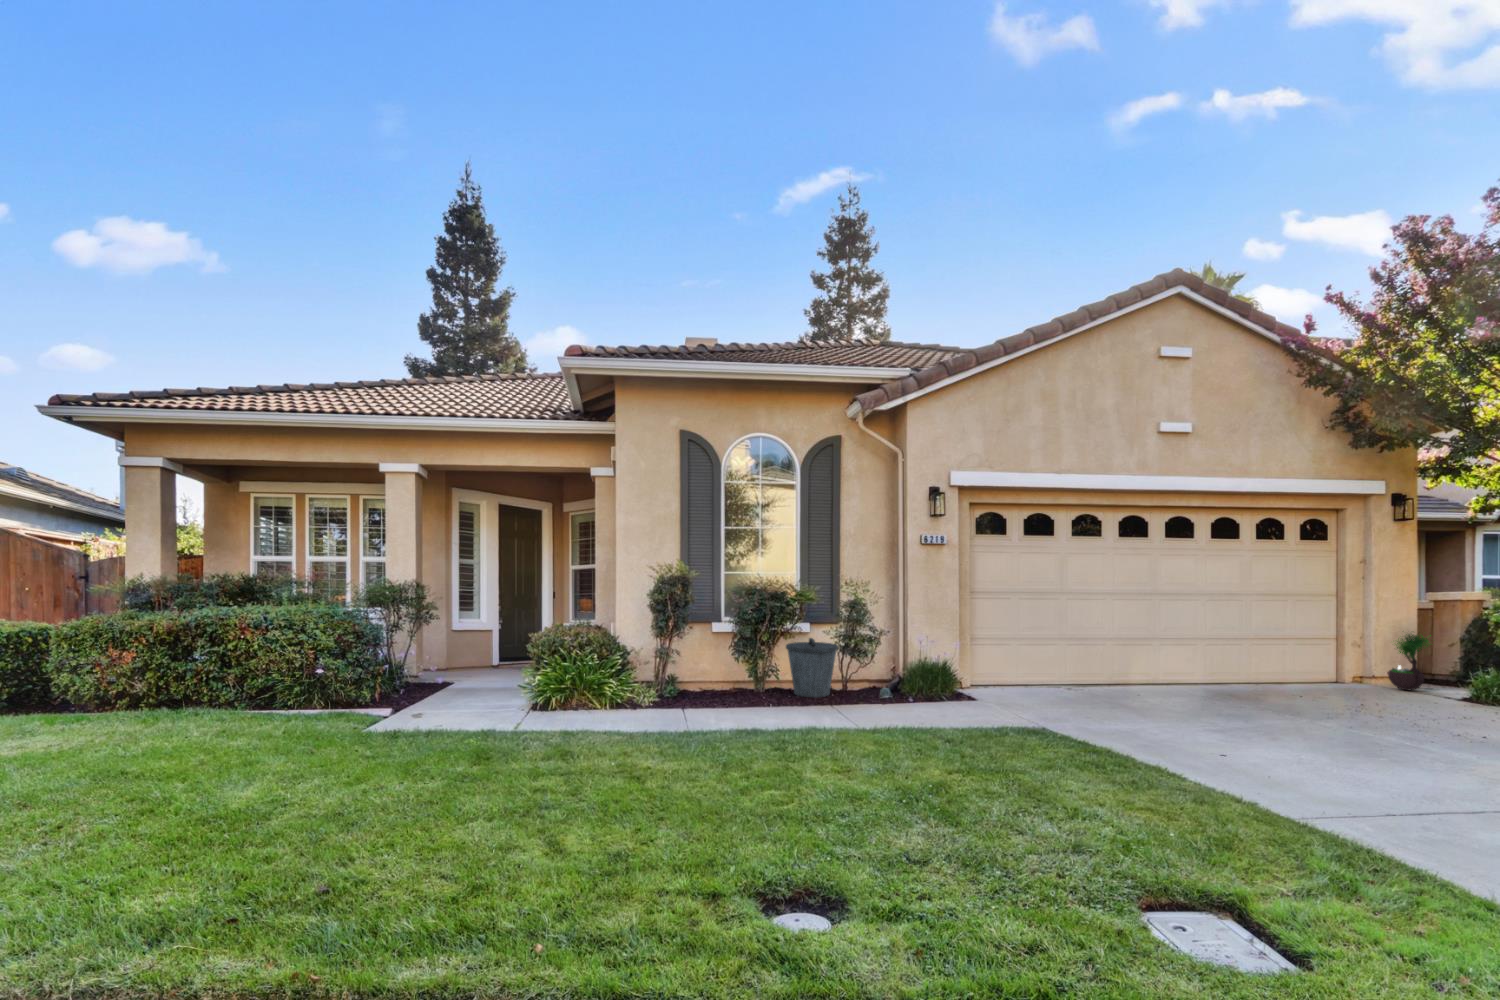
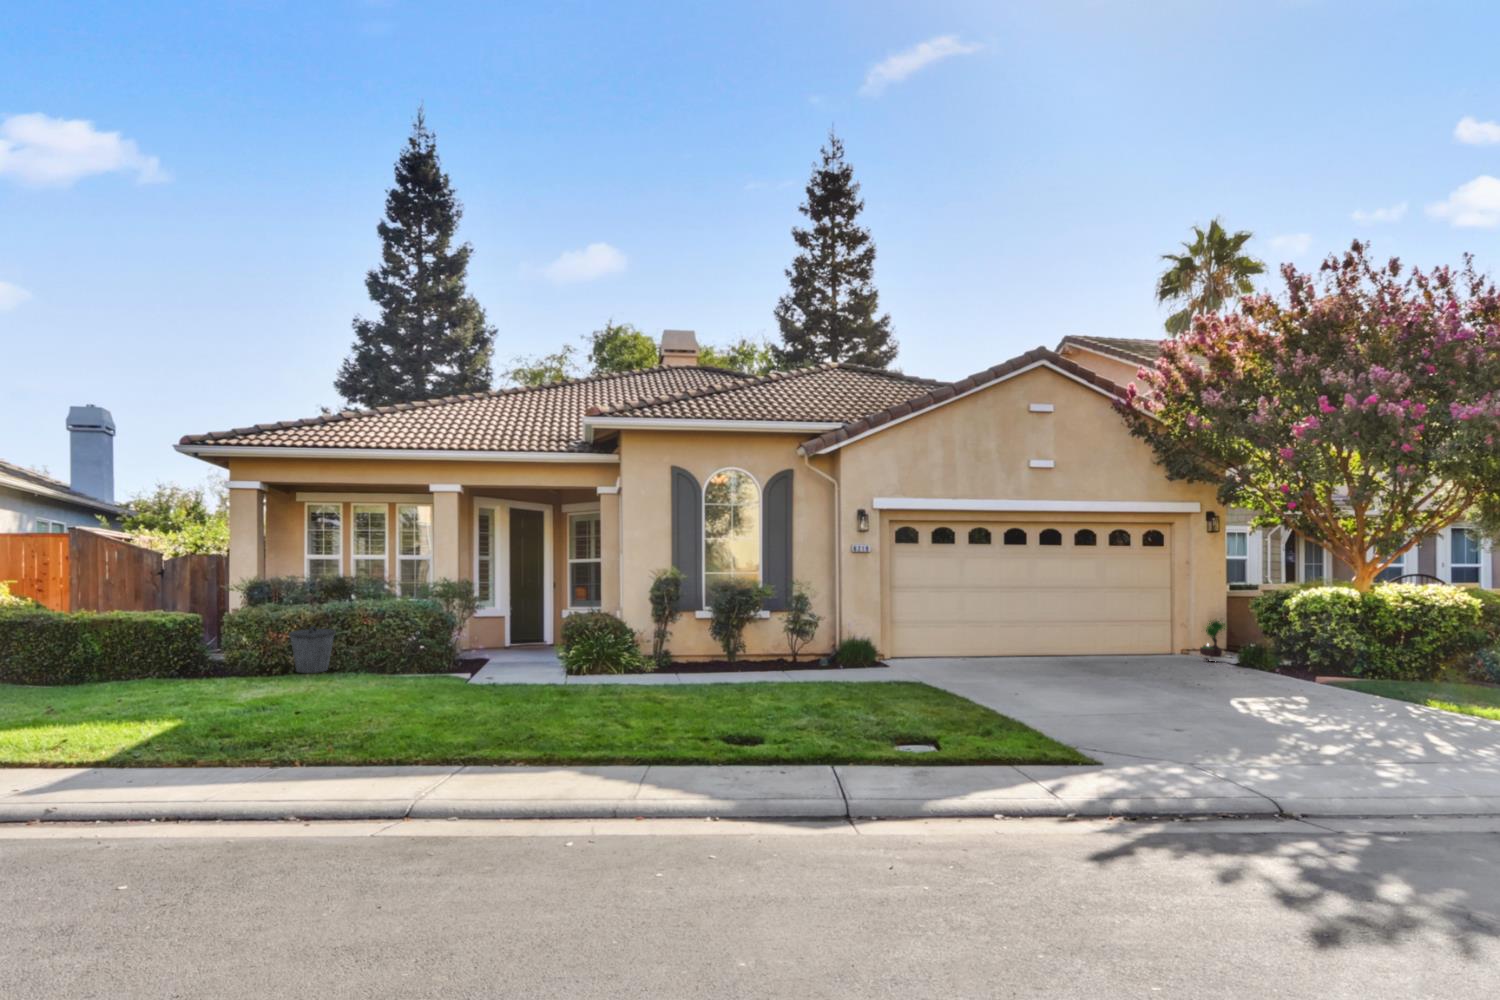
trash can: present [786,638,838,697] -> present [289,626,336,673]

